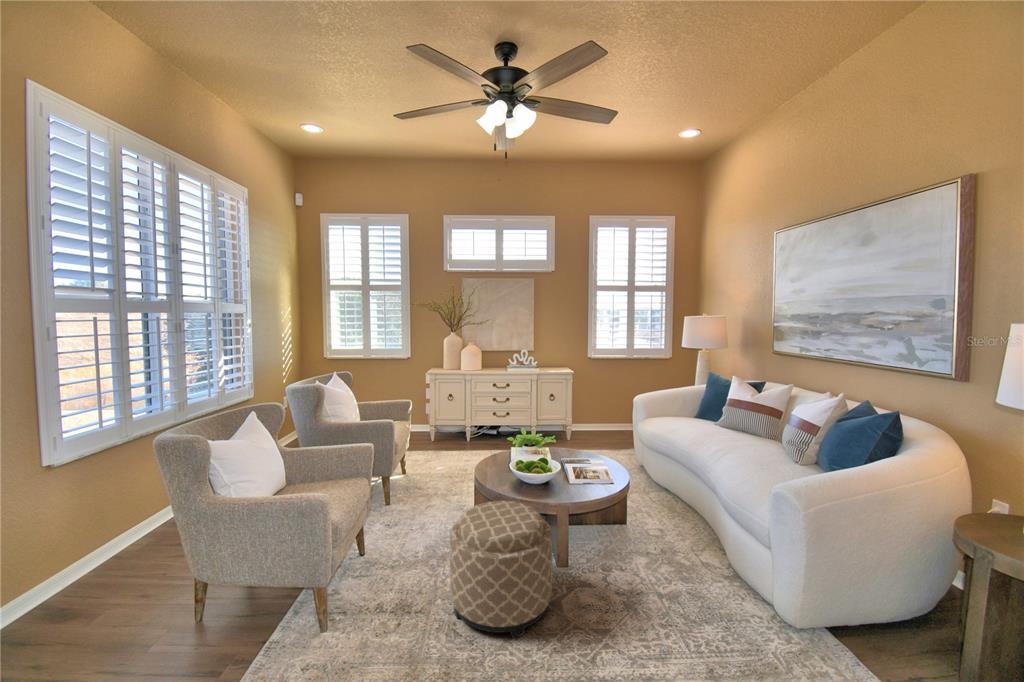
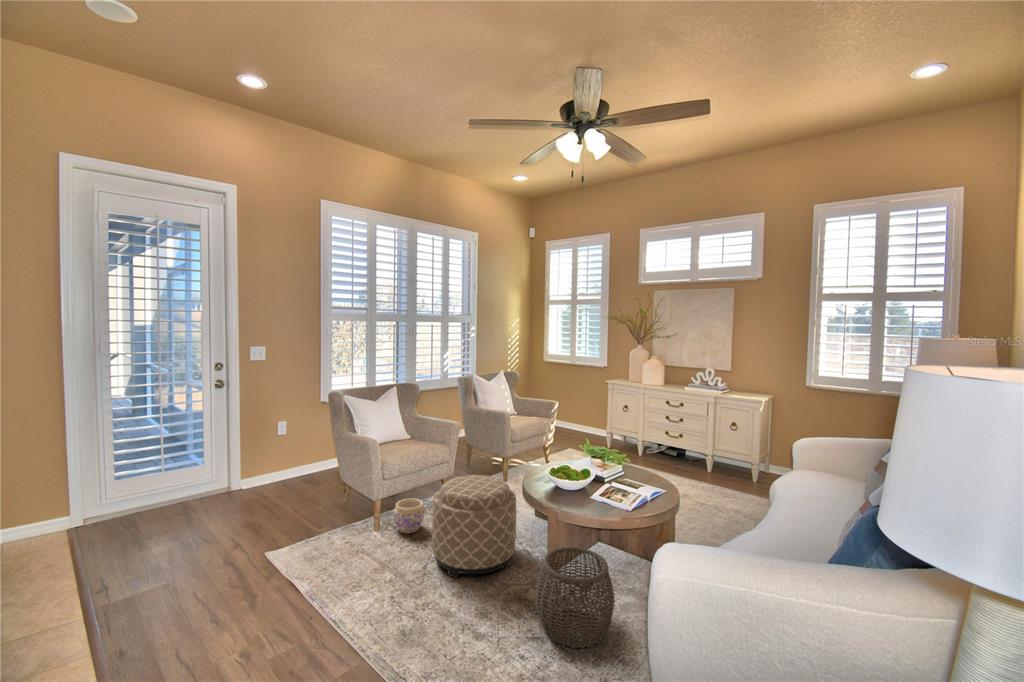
woven basket: none [627,534,709,632] -> present [535,547,615,648]
planter: none [354,570,401,627] -> present [394,498,425,534]

